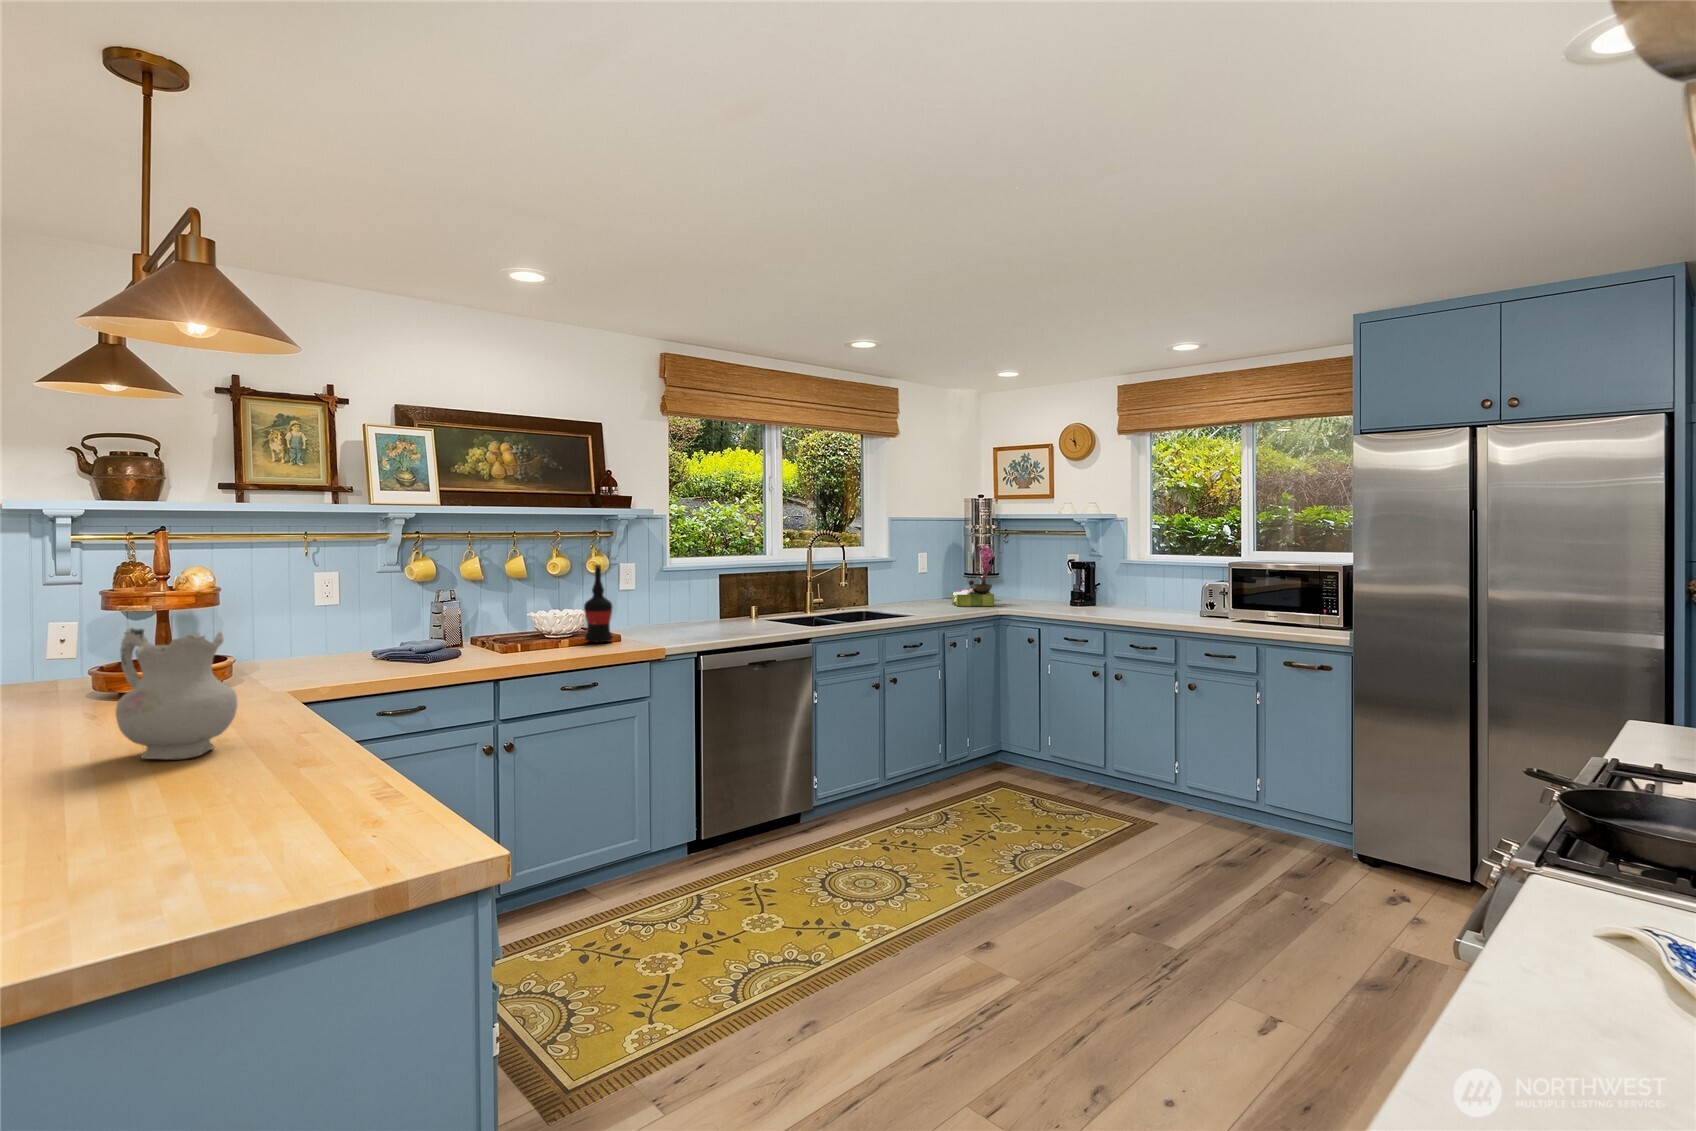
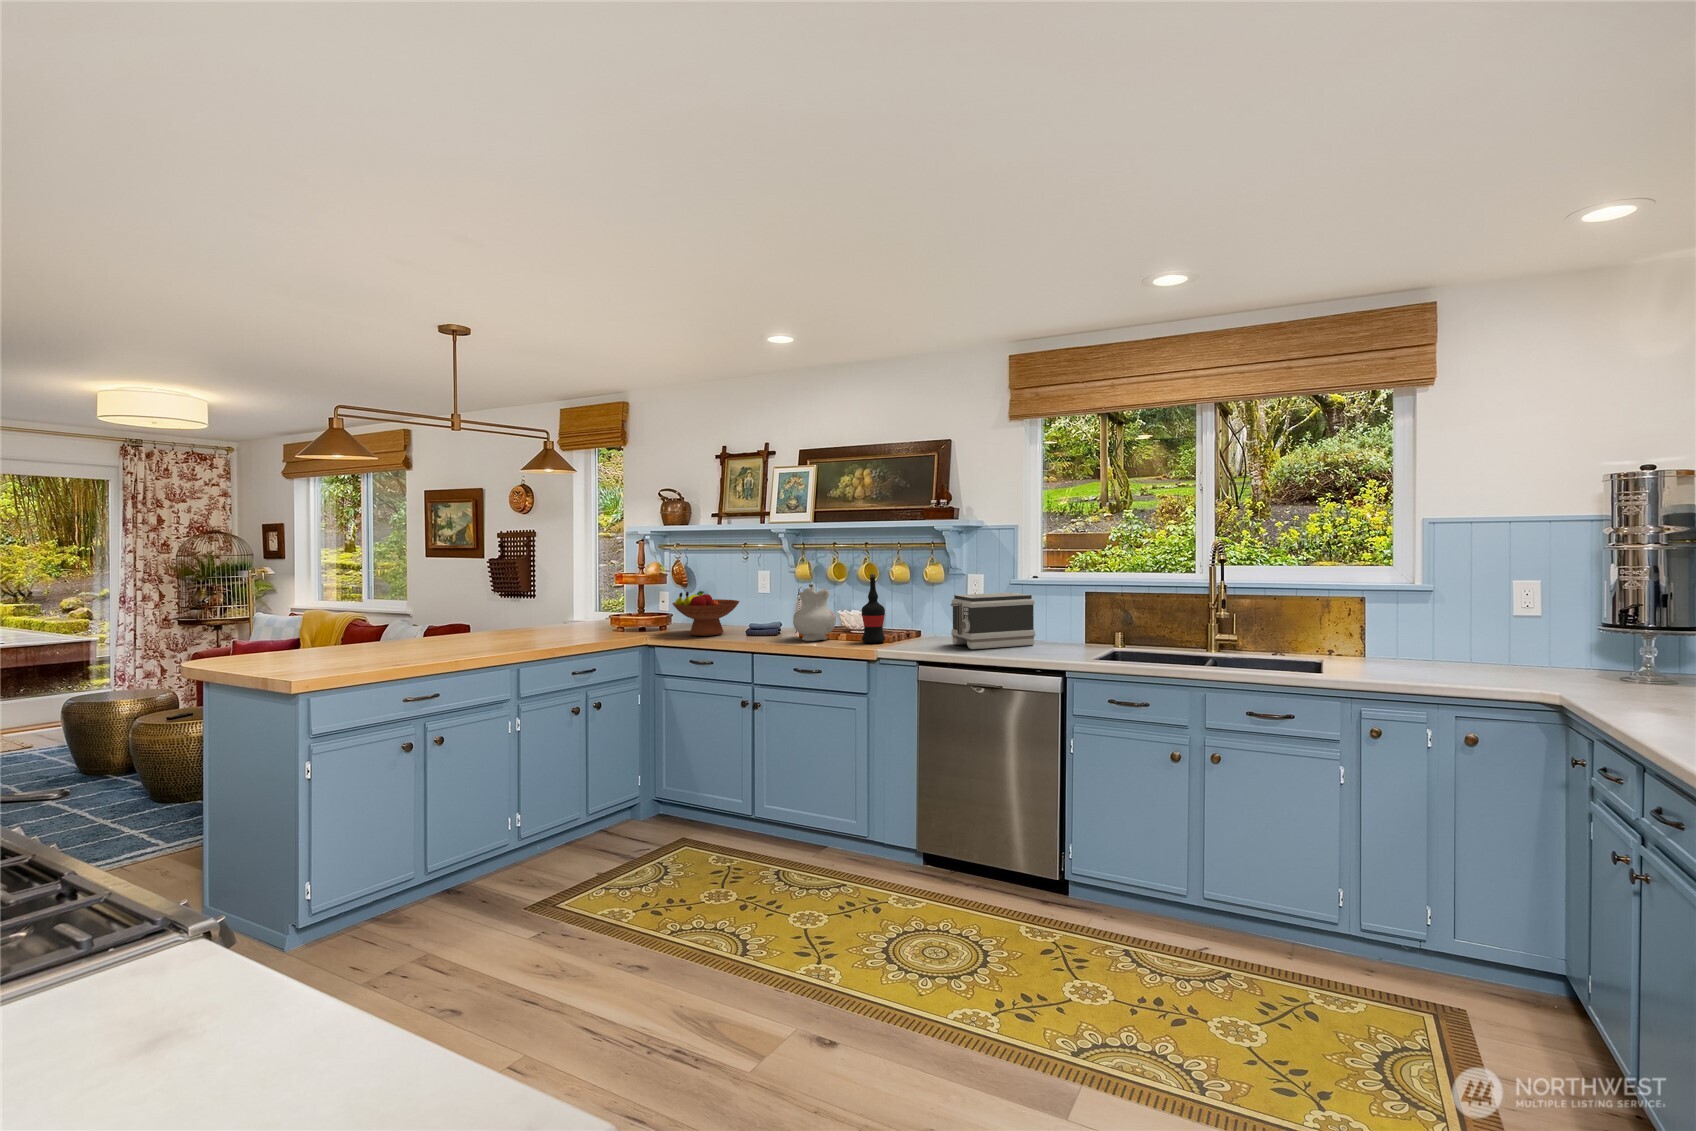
flower arrangement: present [952,545,994,606] -> none [1514,570,1638,689]
toaster: none [663,579,715,633] -> present [951,592,1035,649]
fruit bowl: none [294,602,411,671] -> present [672,591,739,636]
ceramic pitcher: present [116,628,237,759] -> present [793,584,836,641]

